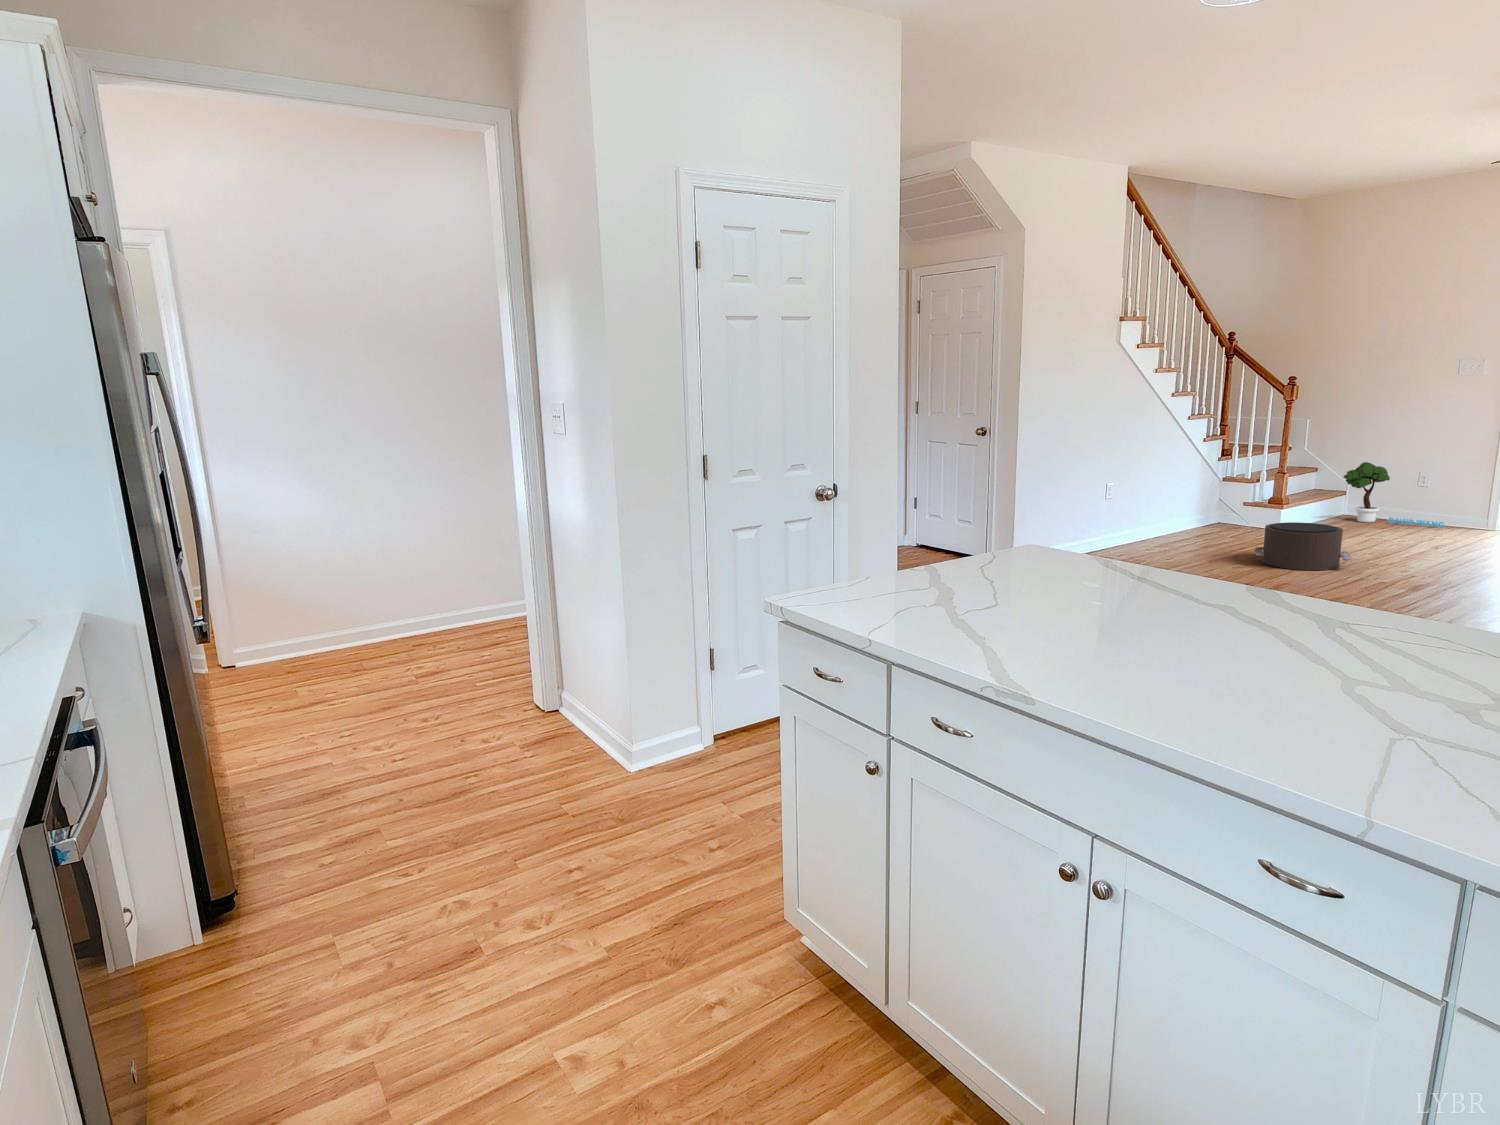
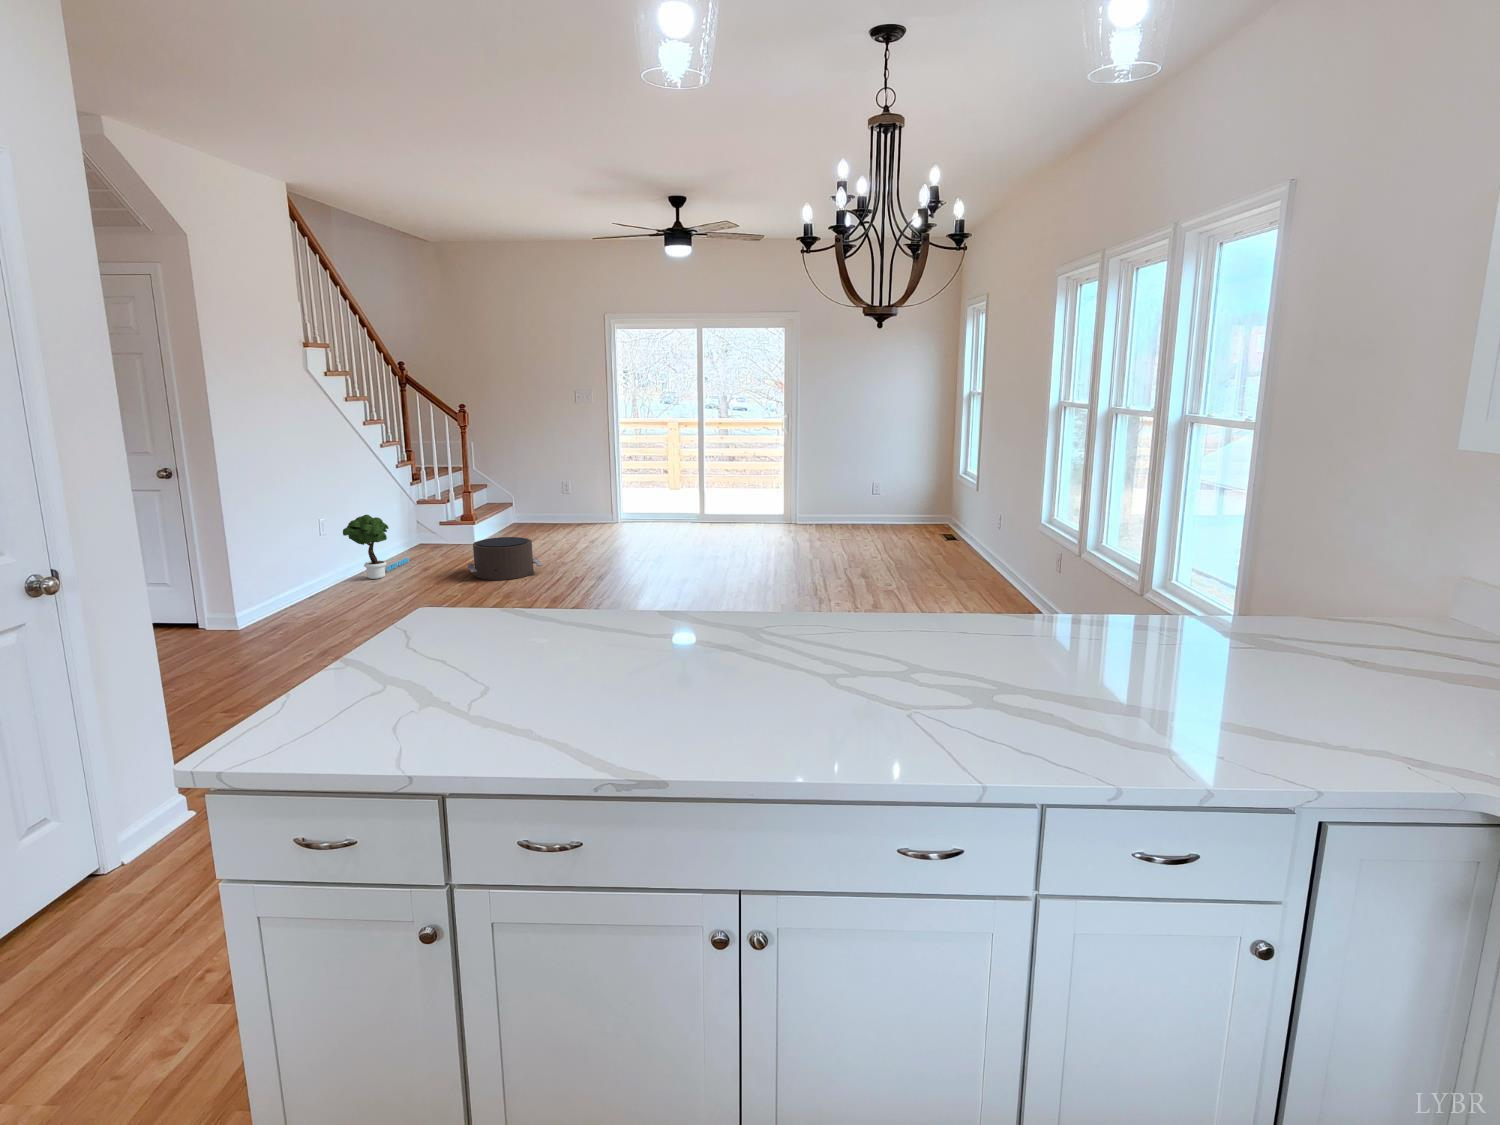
potted tree: present [1343,462,1444,527] -> present [343,515,409,579]

